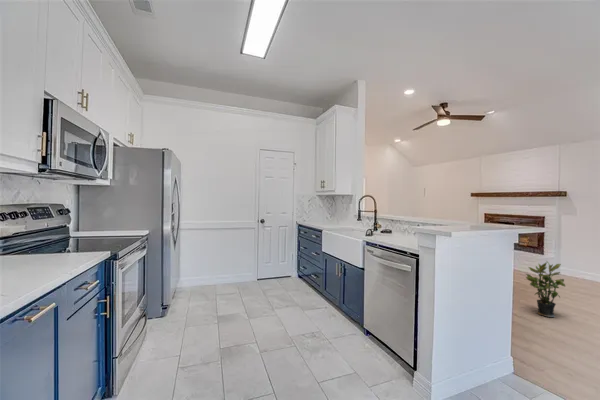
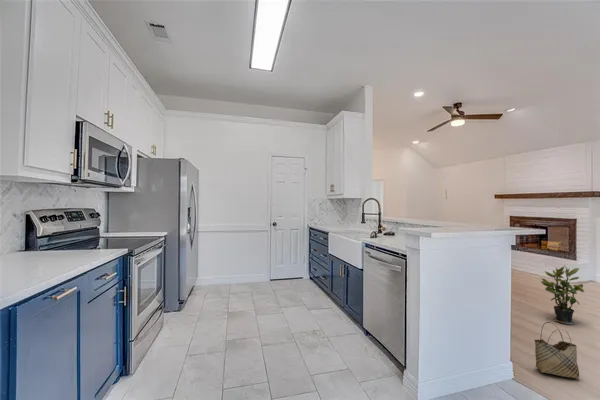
woven basket: none [533,318,575,372] -> present [534,322,579,378]

